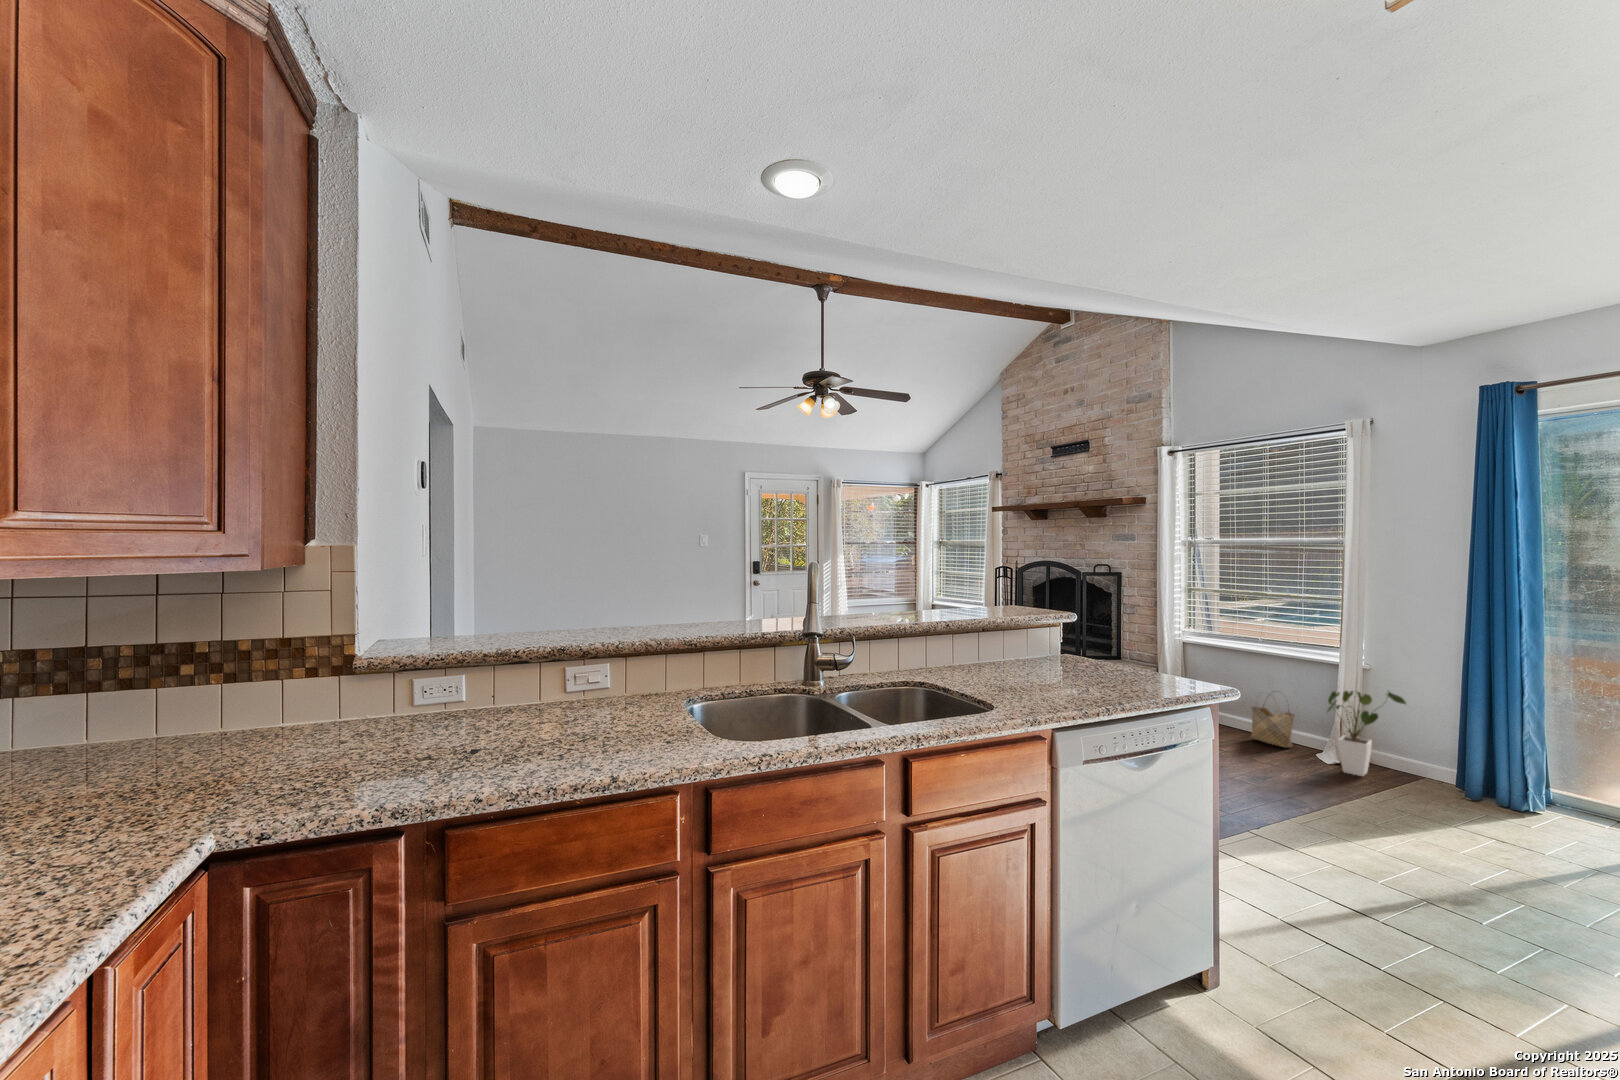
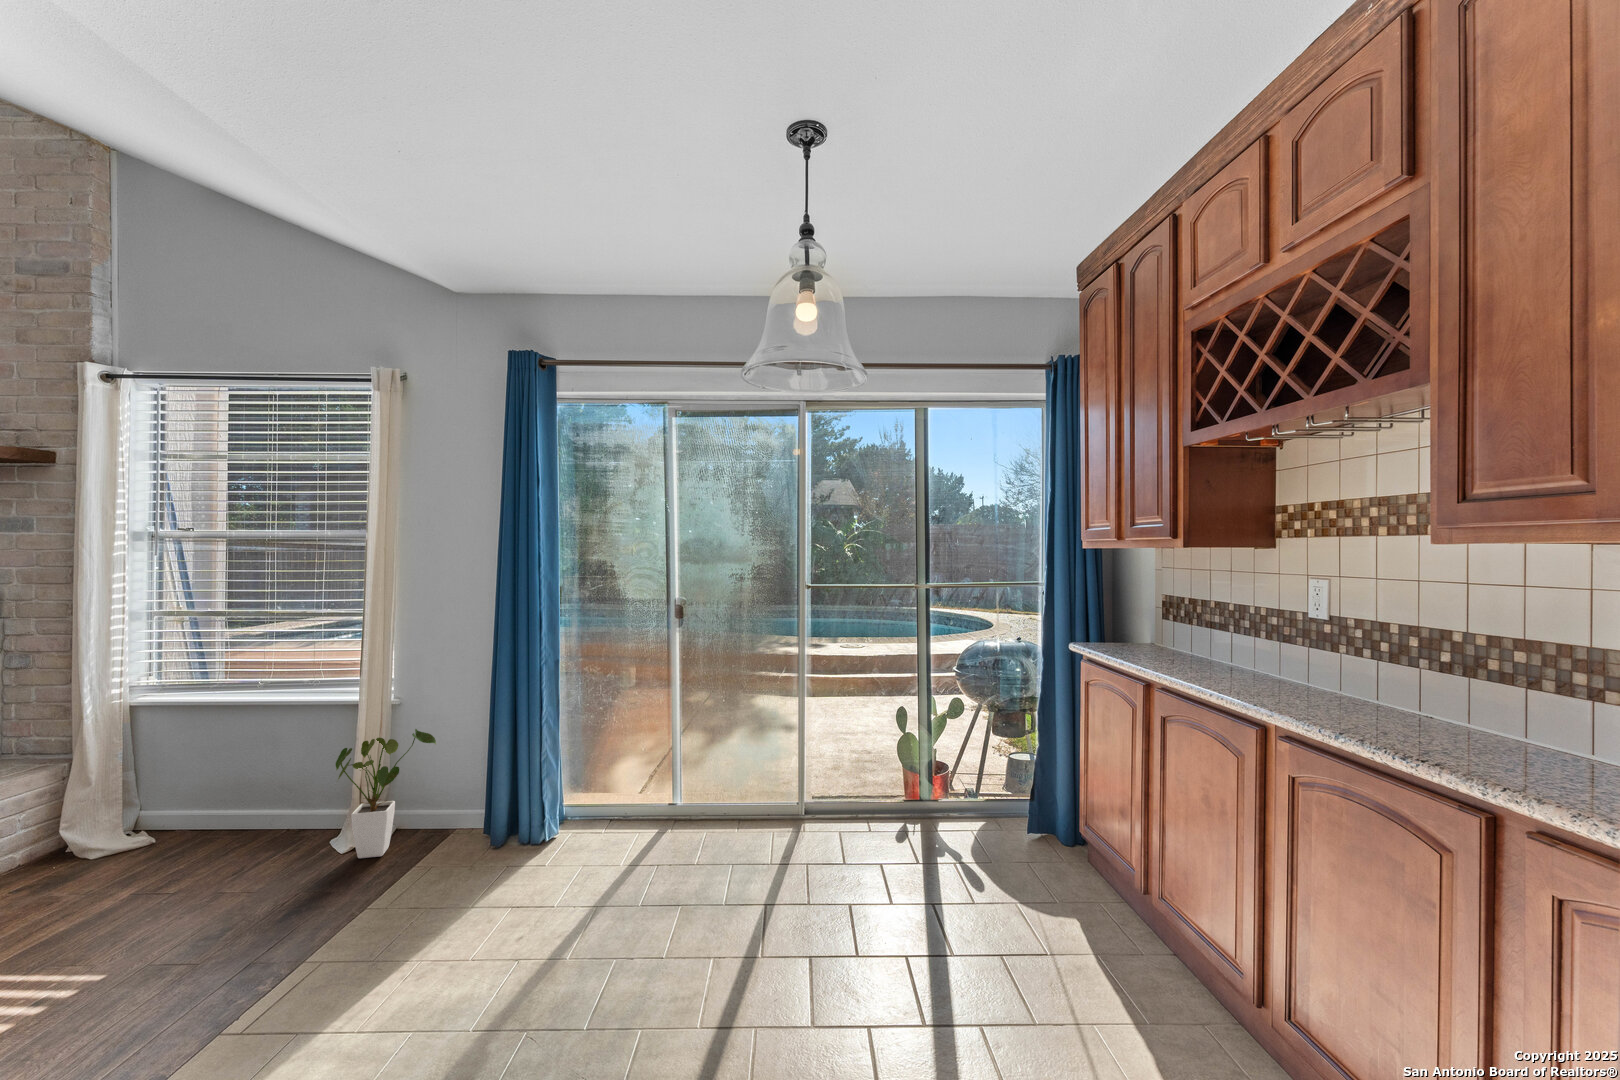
woven basket: present [1251,694,1294,747] -> none [235,757,303,842]

